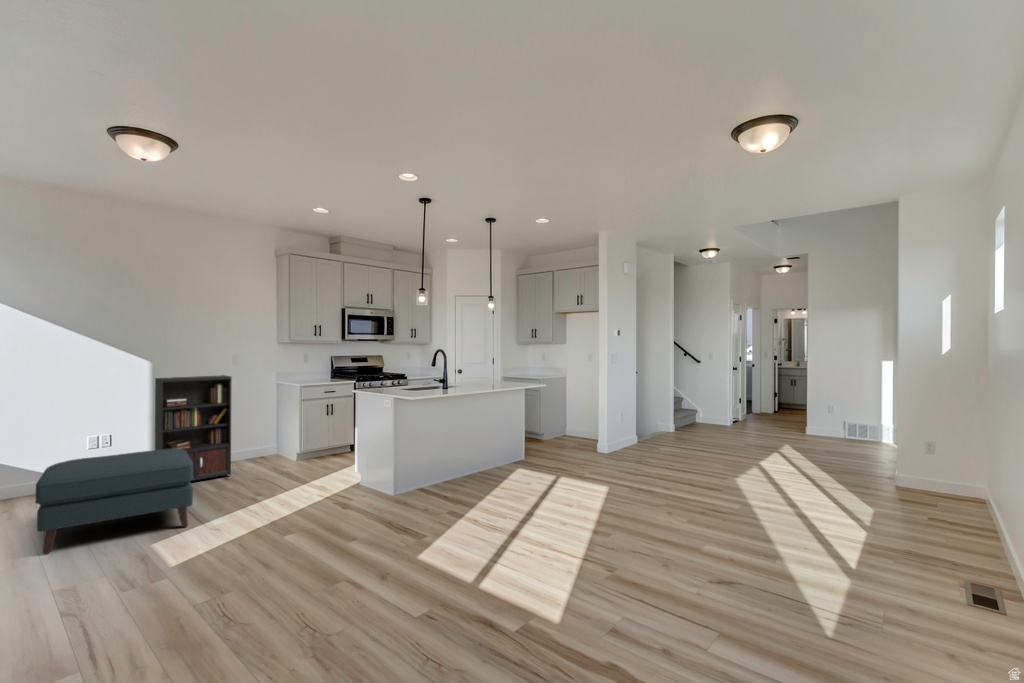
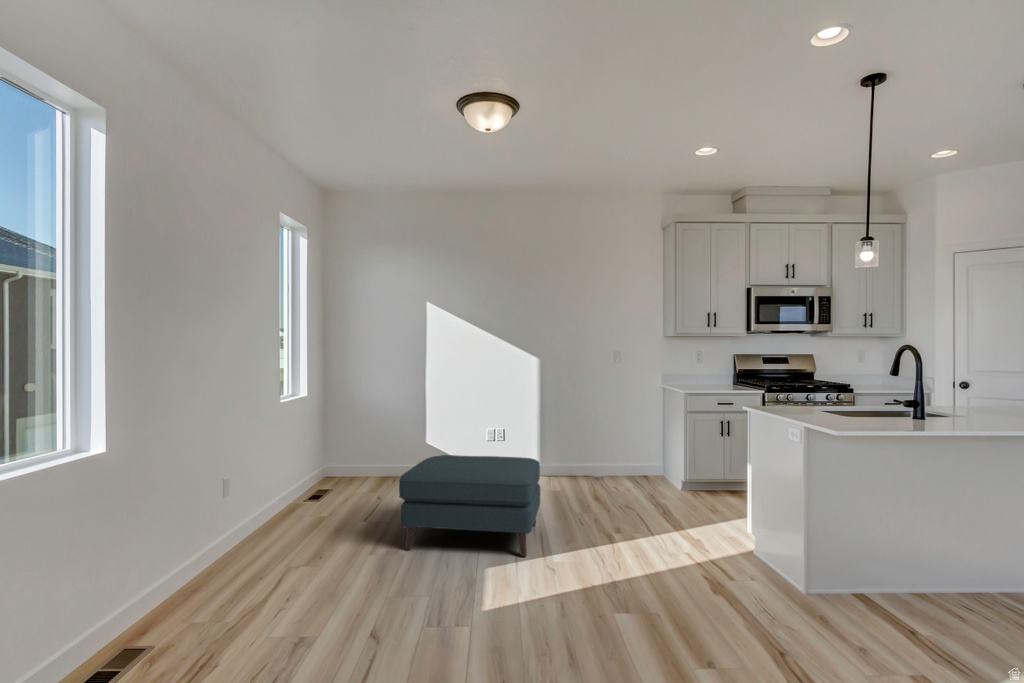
bookcase: present [155,375,234,481] -> none [530,374,612,496]

